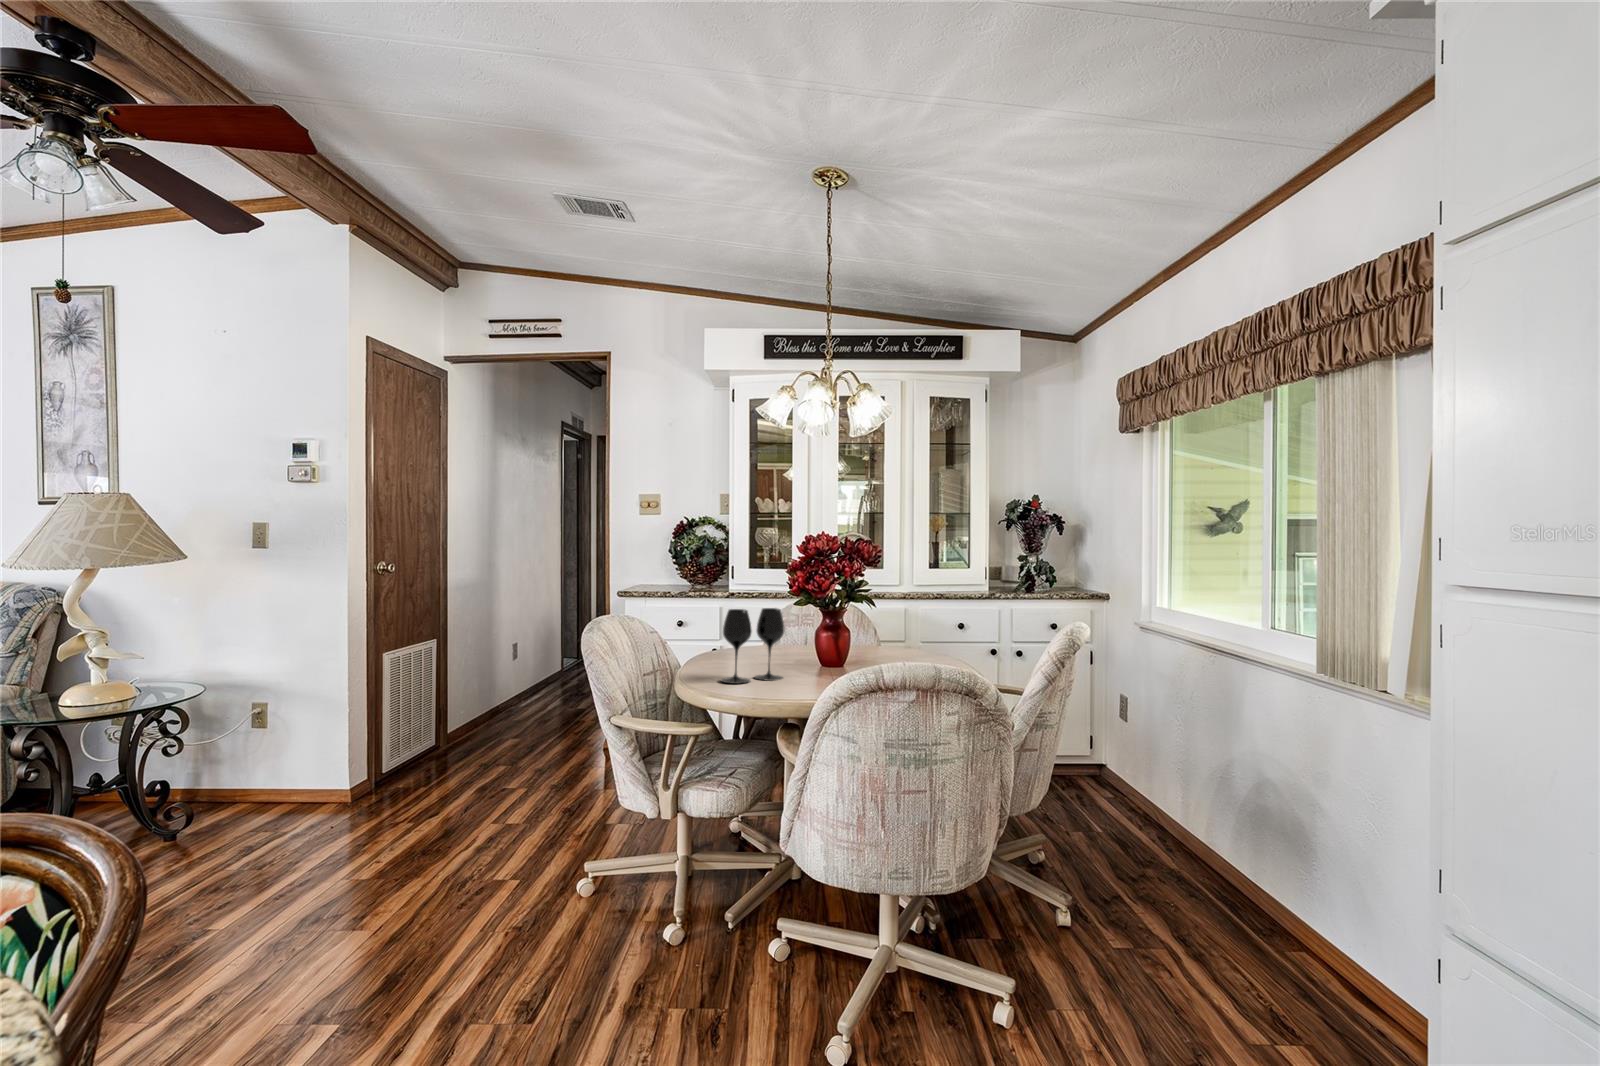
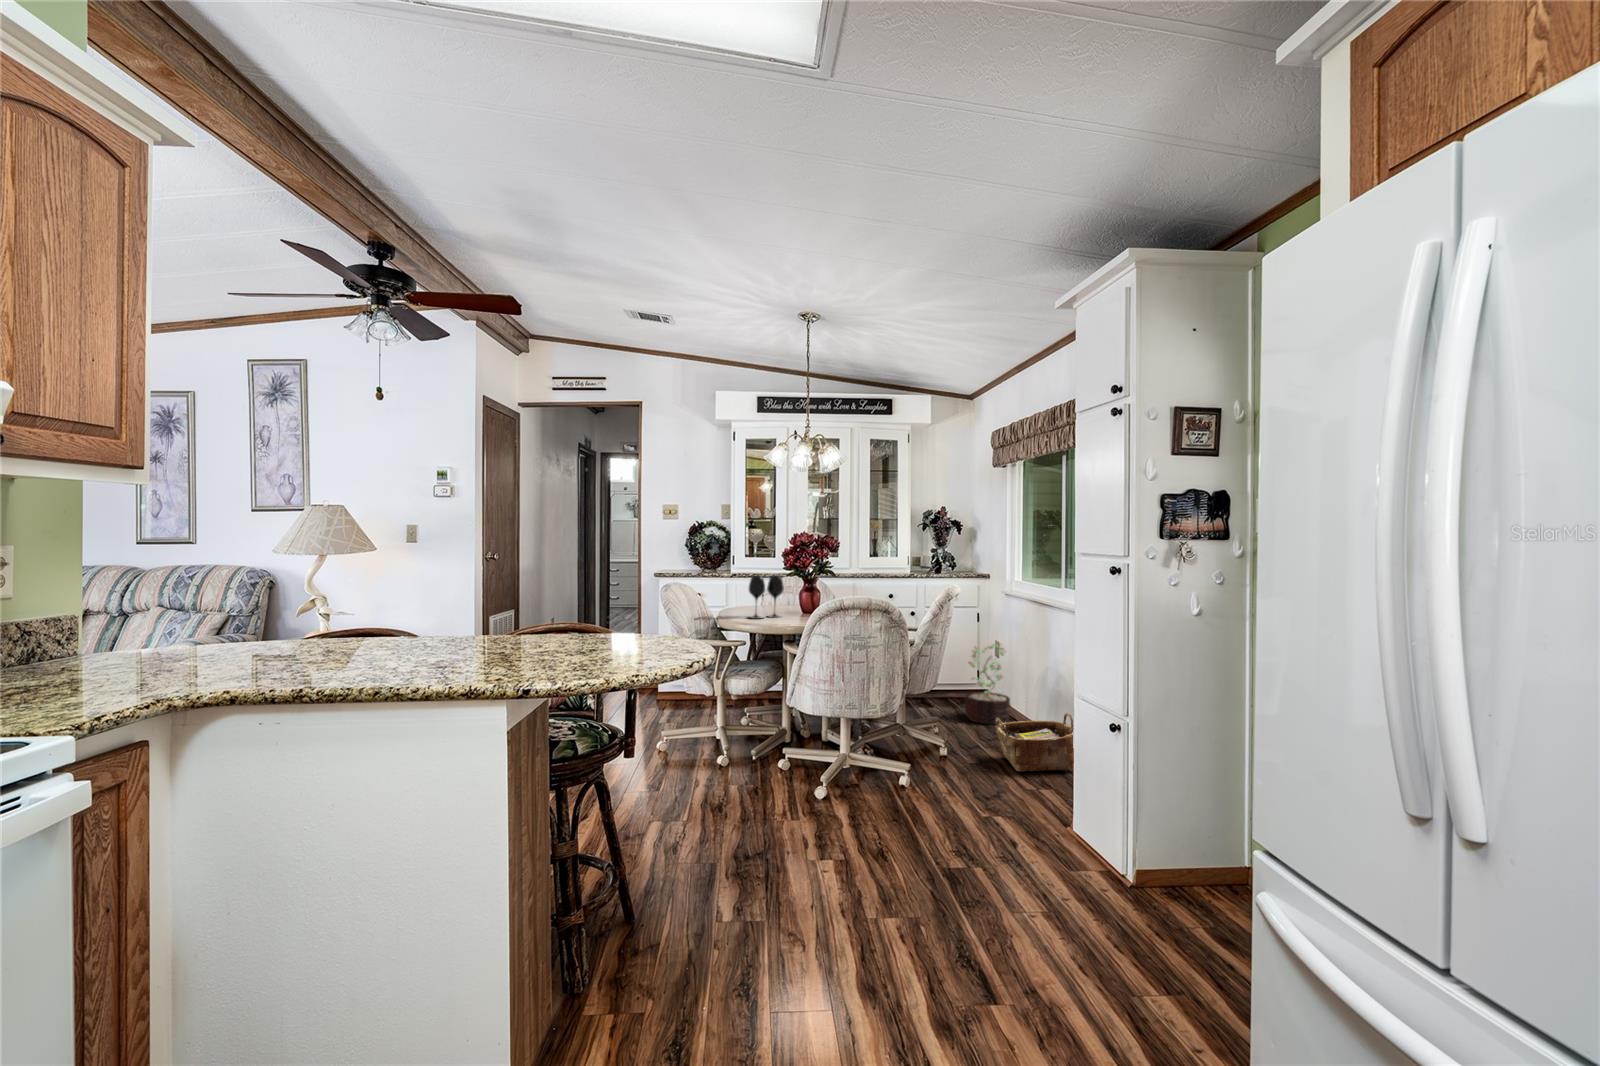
decorative plant: none [1080,705,1157,838] -> present [965,644,1011,724]
woven basket: none [1158,859,1319,977] -> present [995,713,1074,772]

